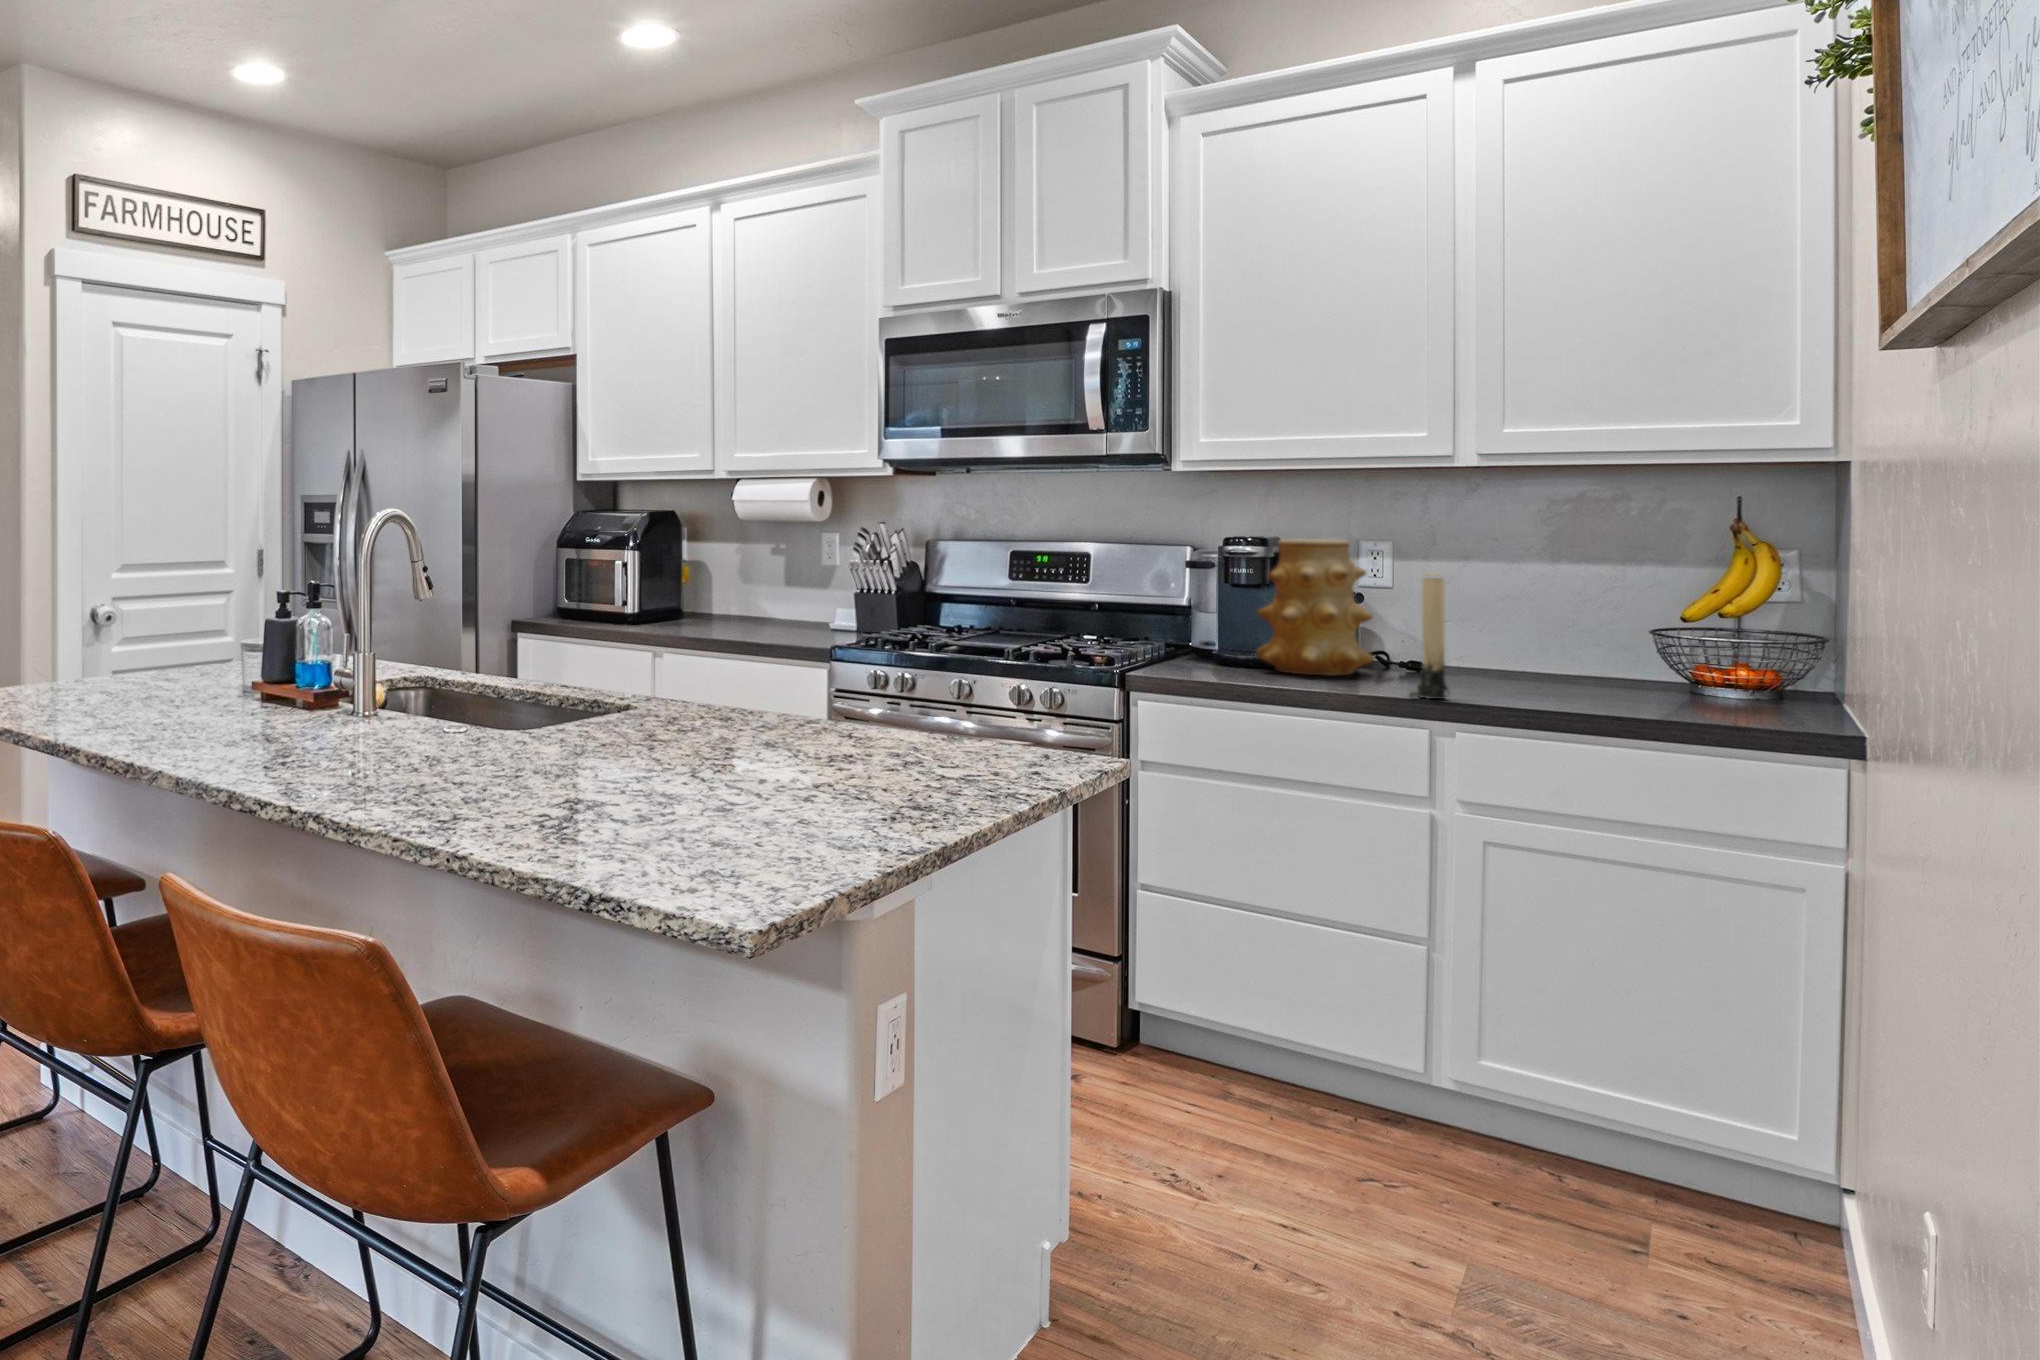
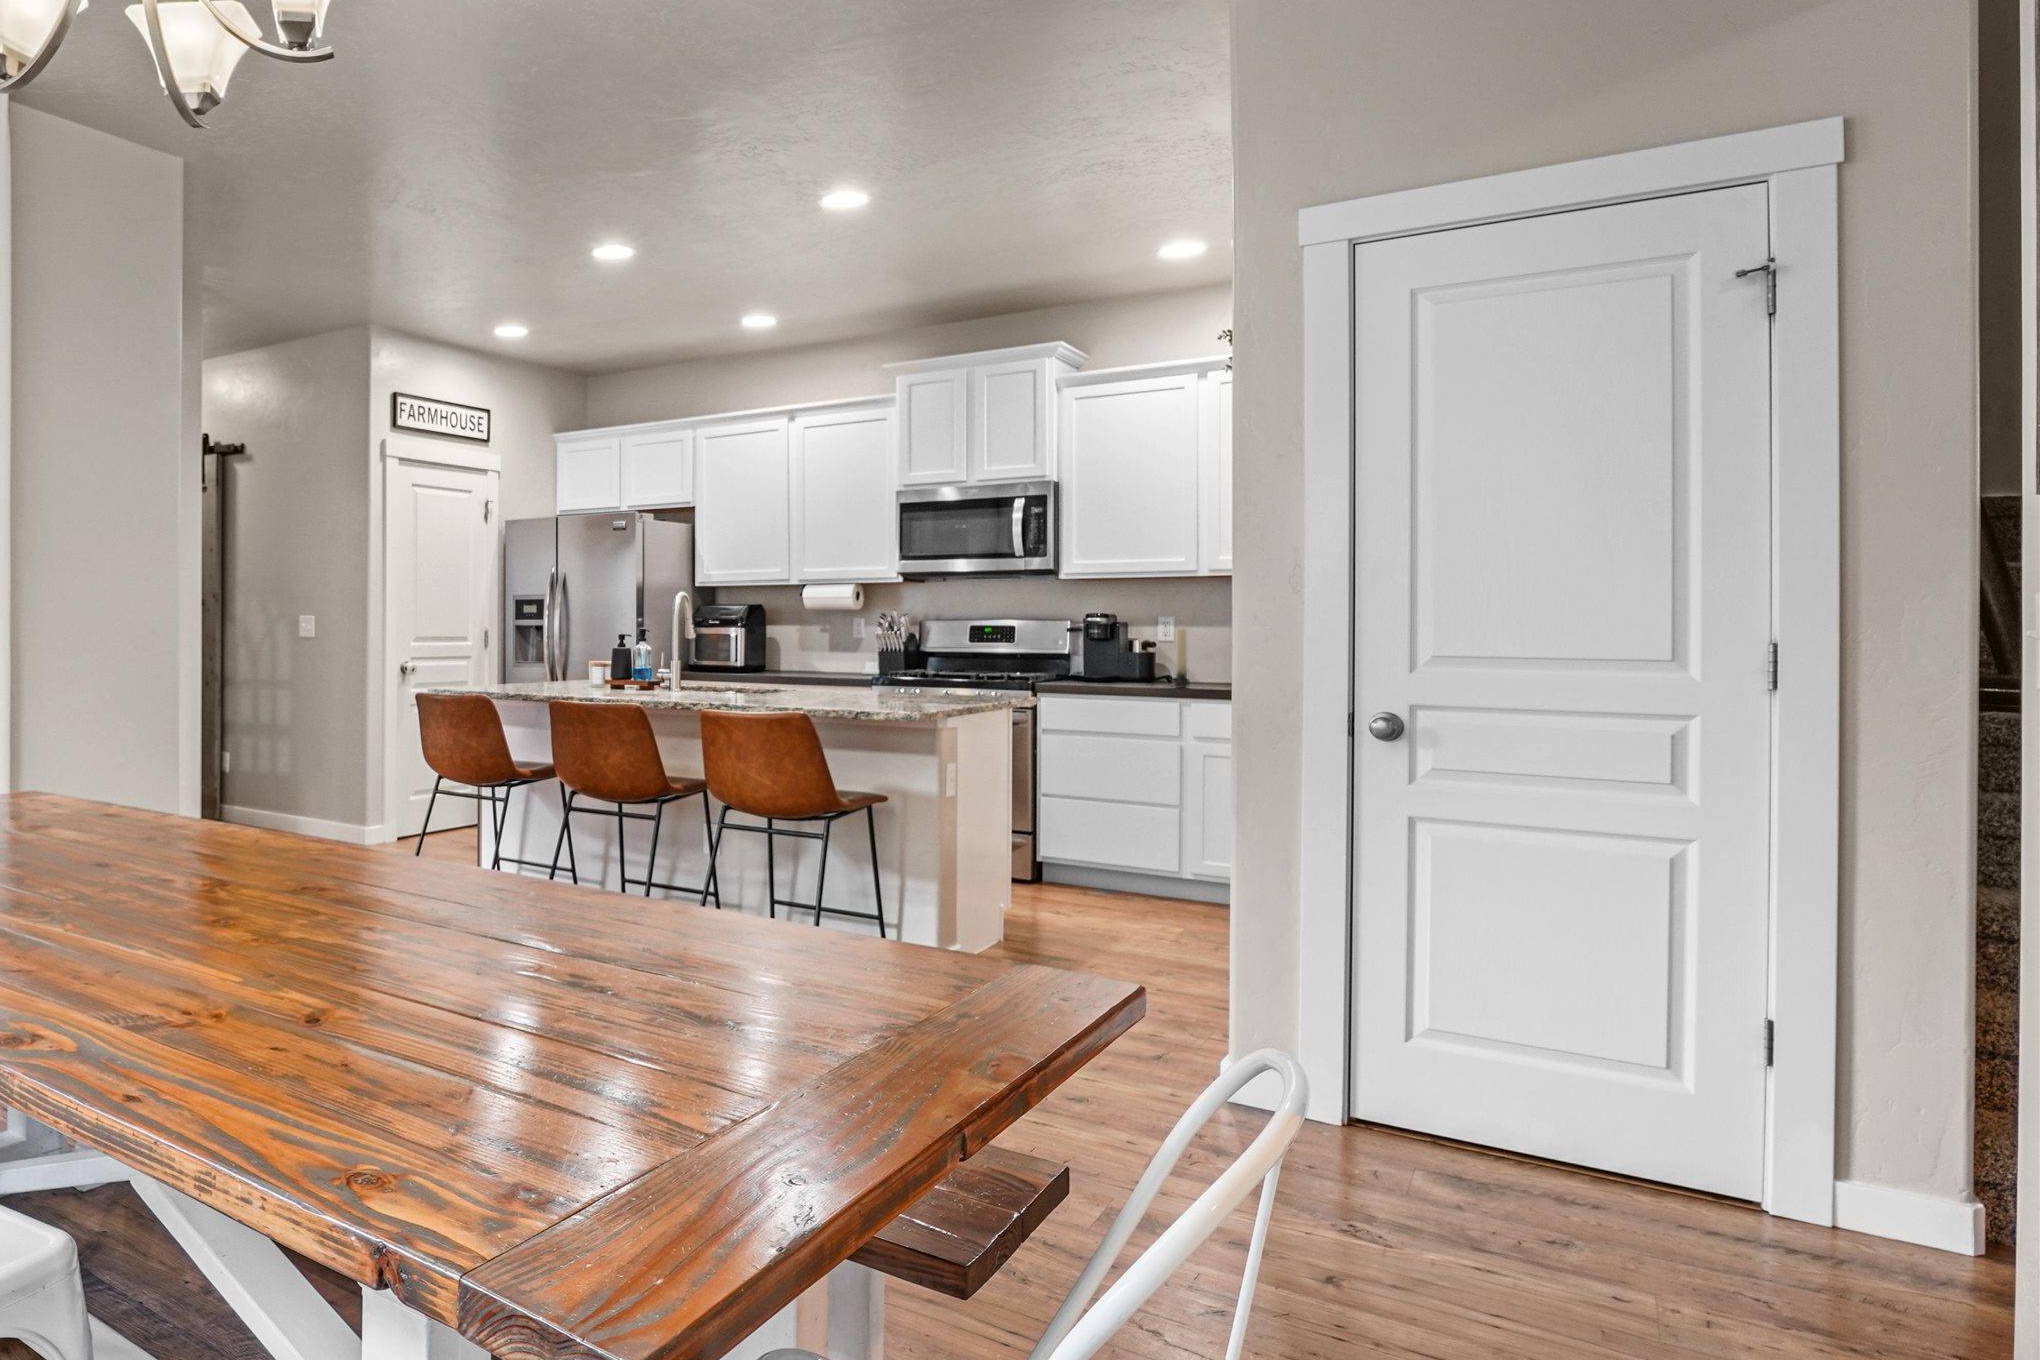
vase: present [1256,539,1374,675] -> none [1102,613,1160,683]

